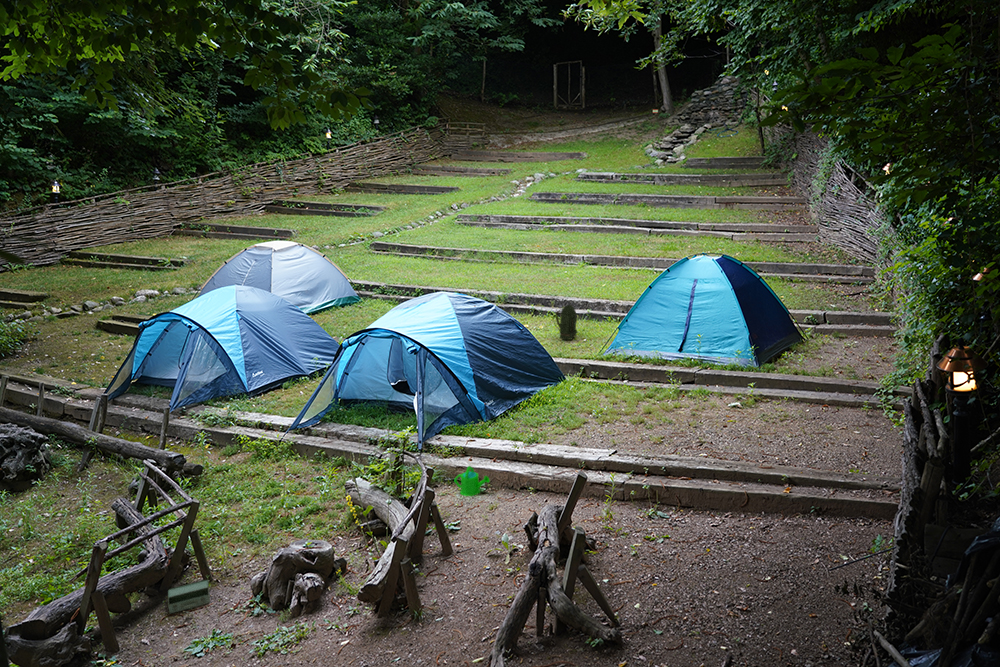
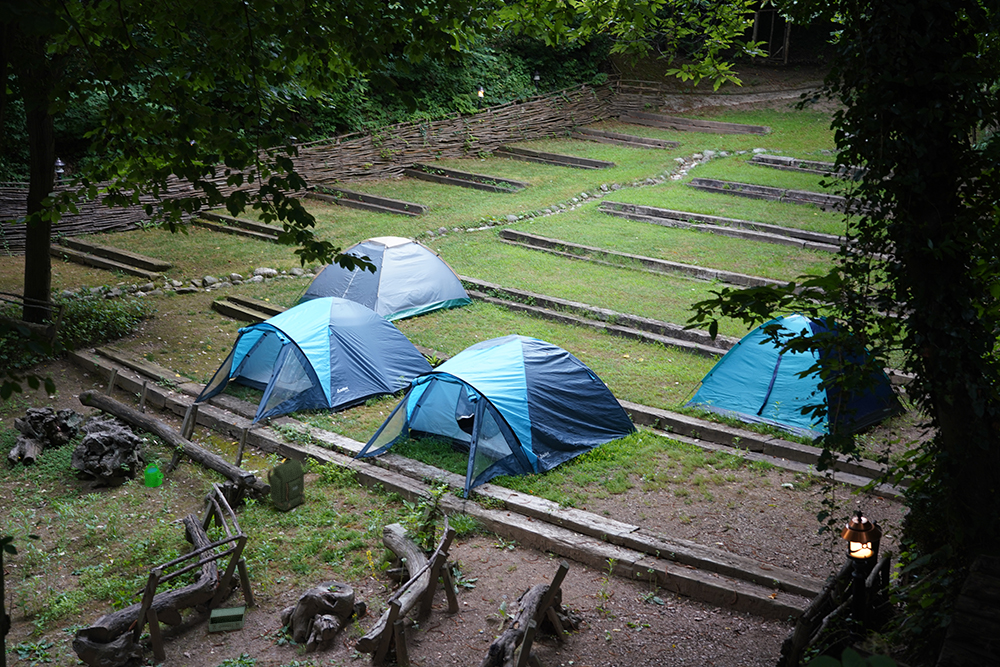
backpack: present [556,305,577,340] -> present [267,459,305,511]
watering can: present [454,466,490,496] -> present [144,463,164,487]

